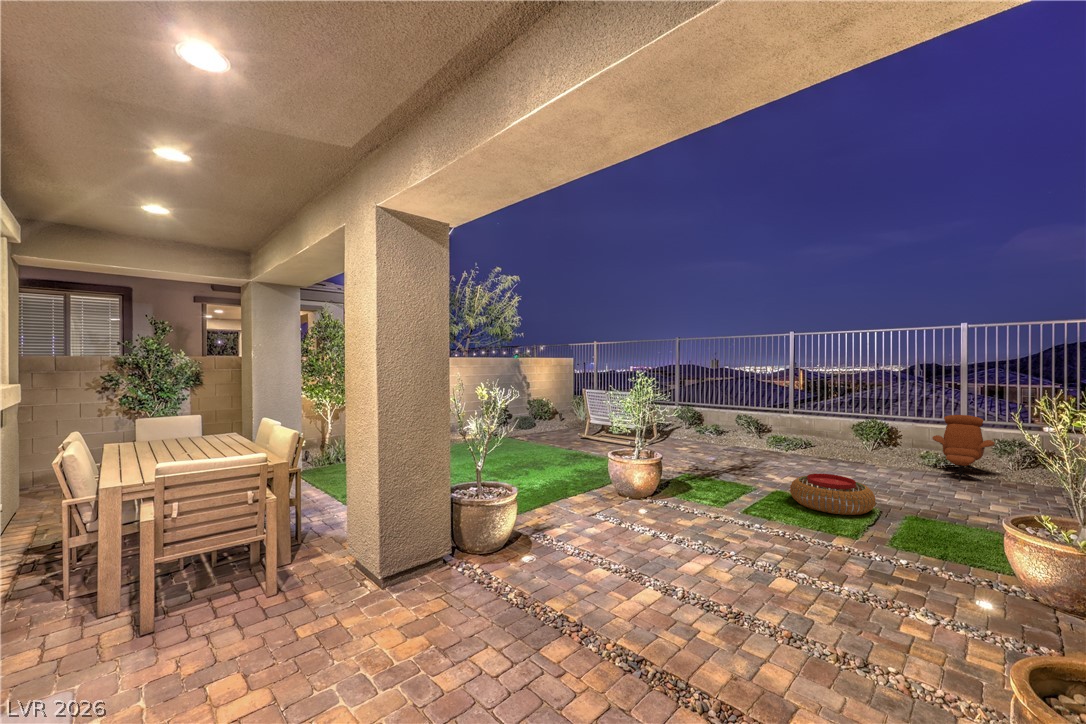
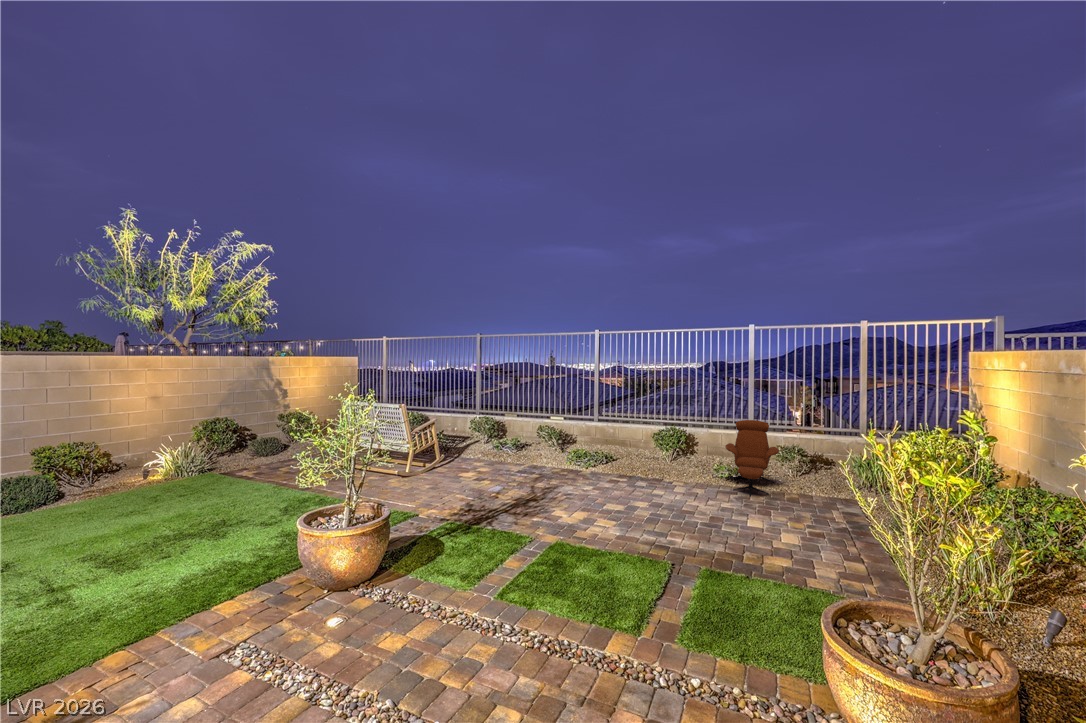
pouf: present [790,474,876,515] -> none [569,516,666,579]

